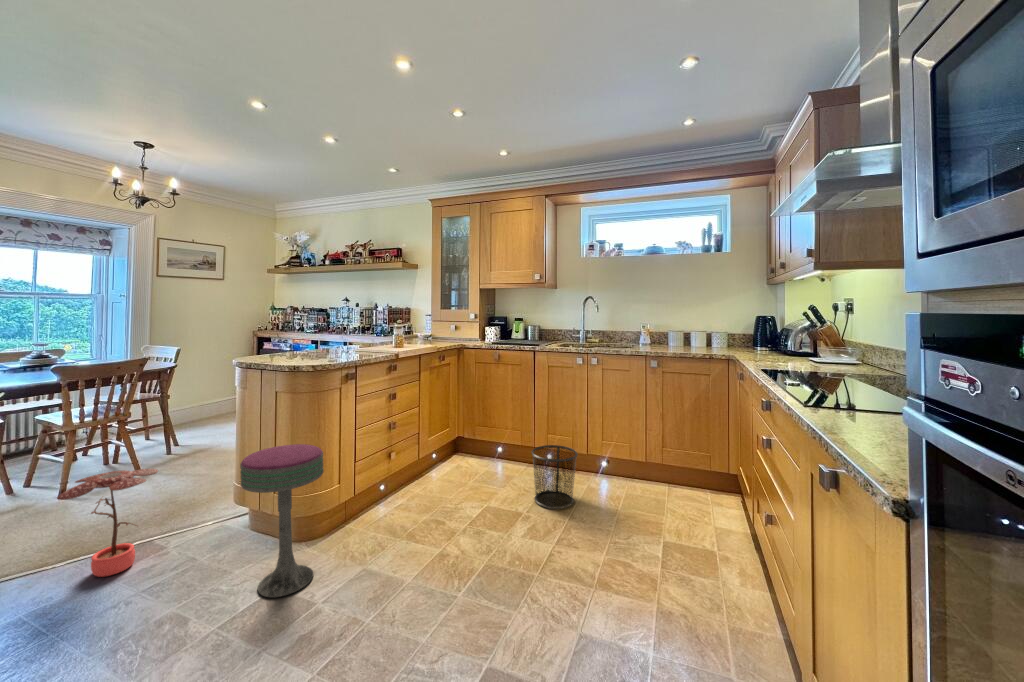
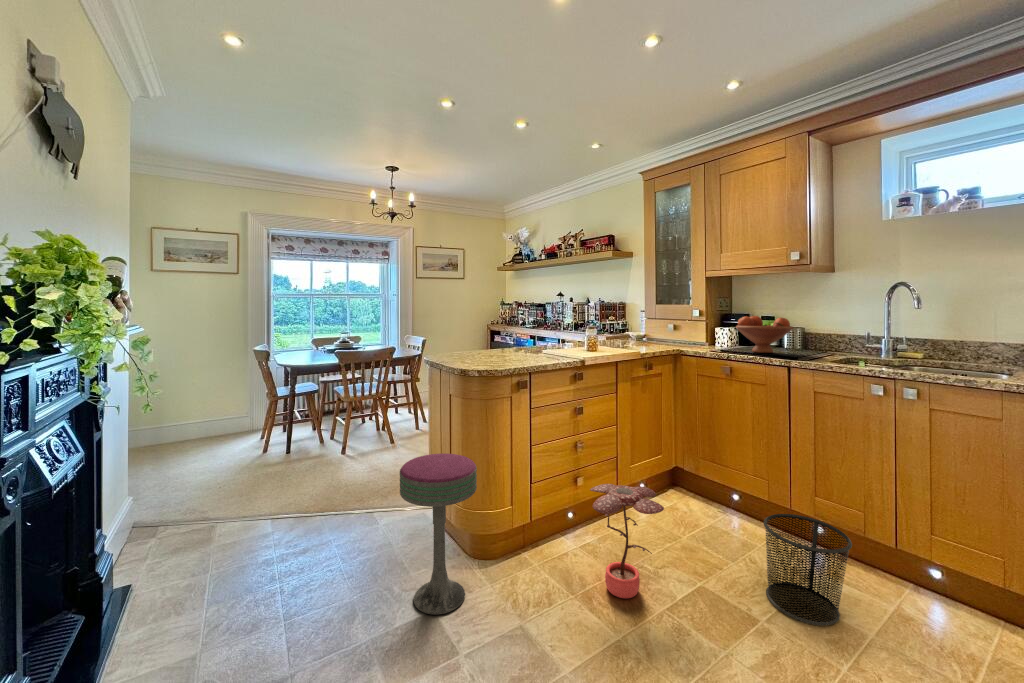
fruit bowl: none [501,318,536,344] -> present [736,316,793,353]
potted plant: present [57,469,158,577] -> present [590,484,664,598]

